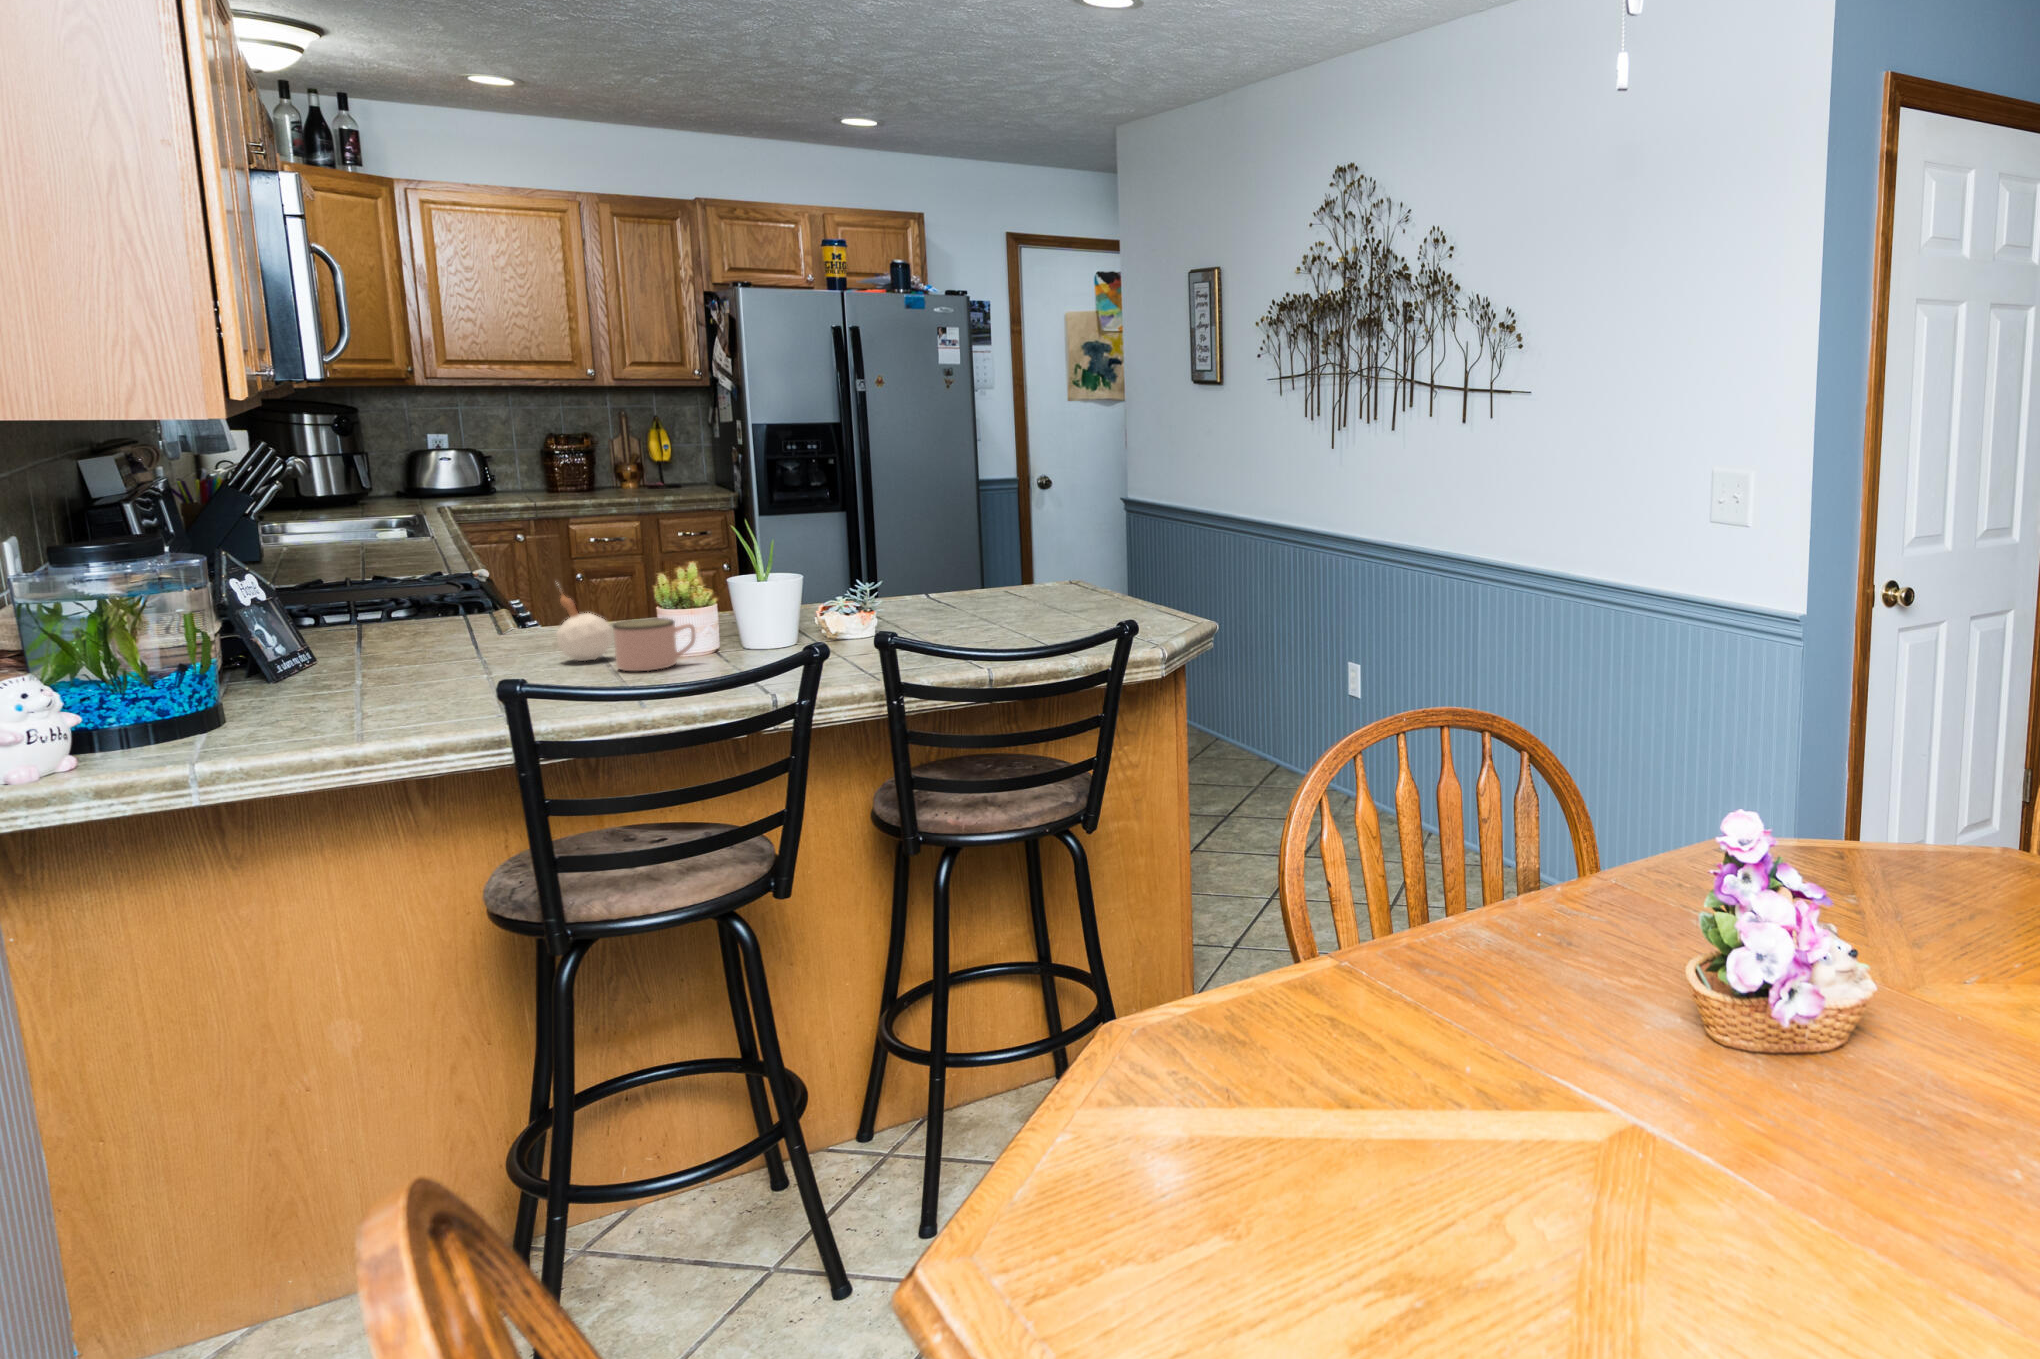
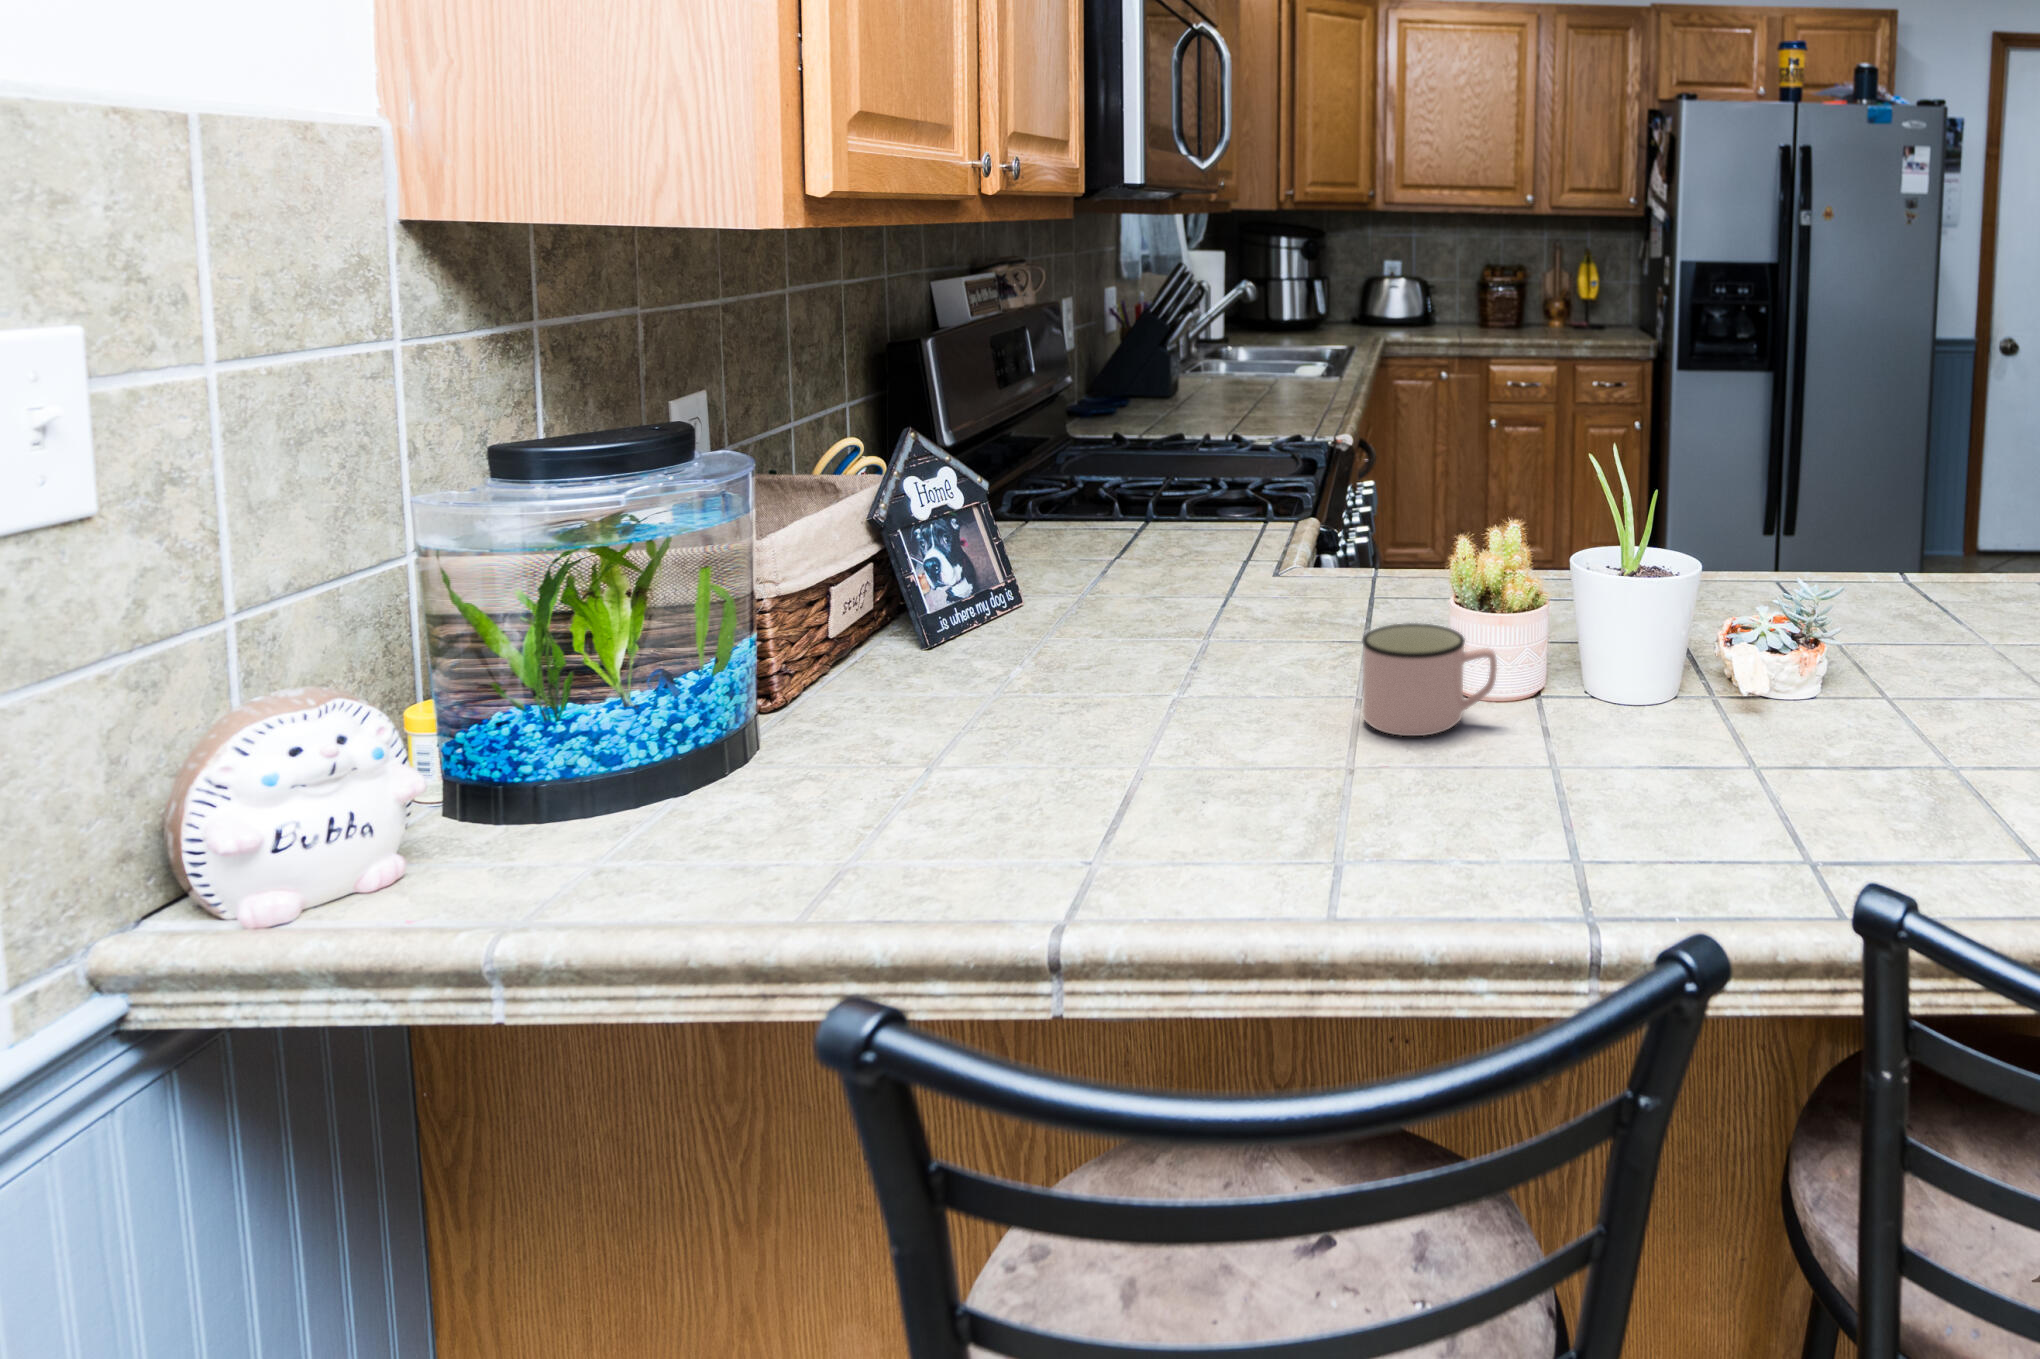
candle: present [557,591,613,661] -> none [1299,527,1382,674]

